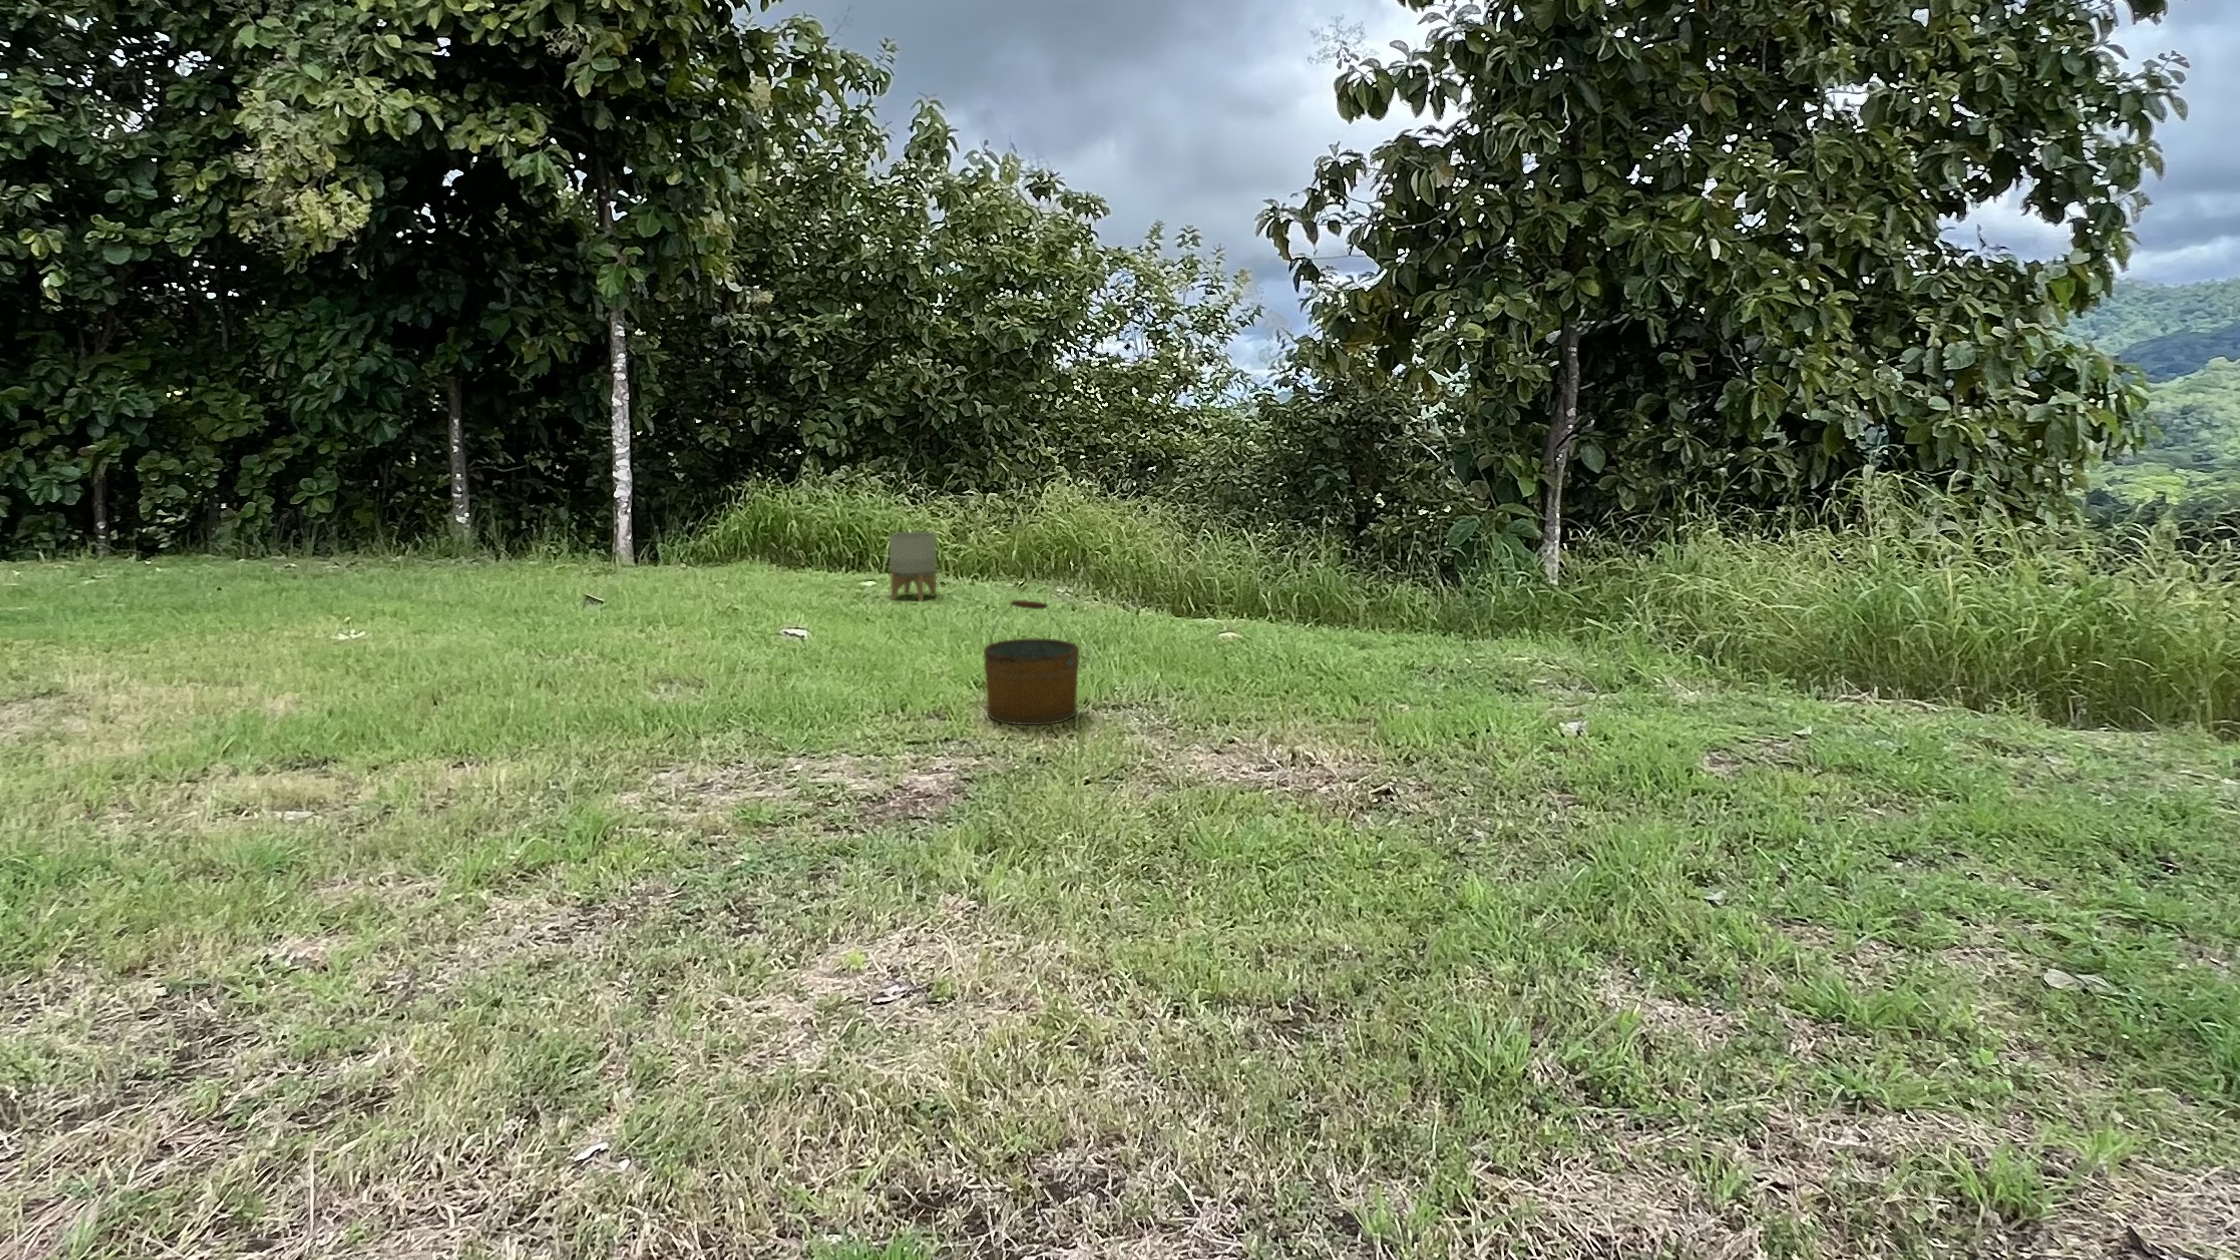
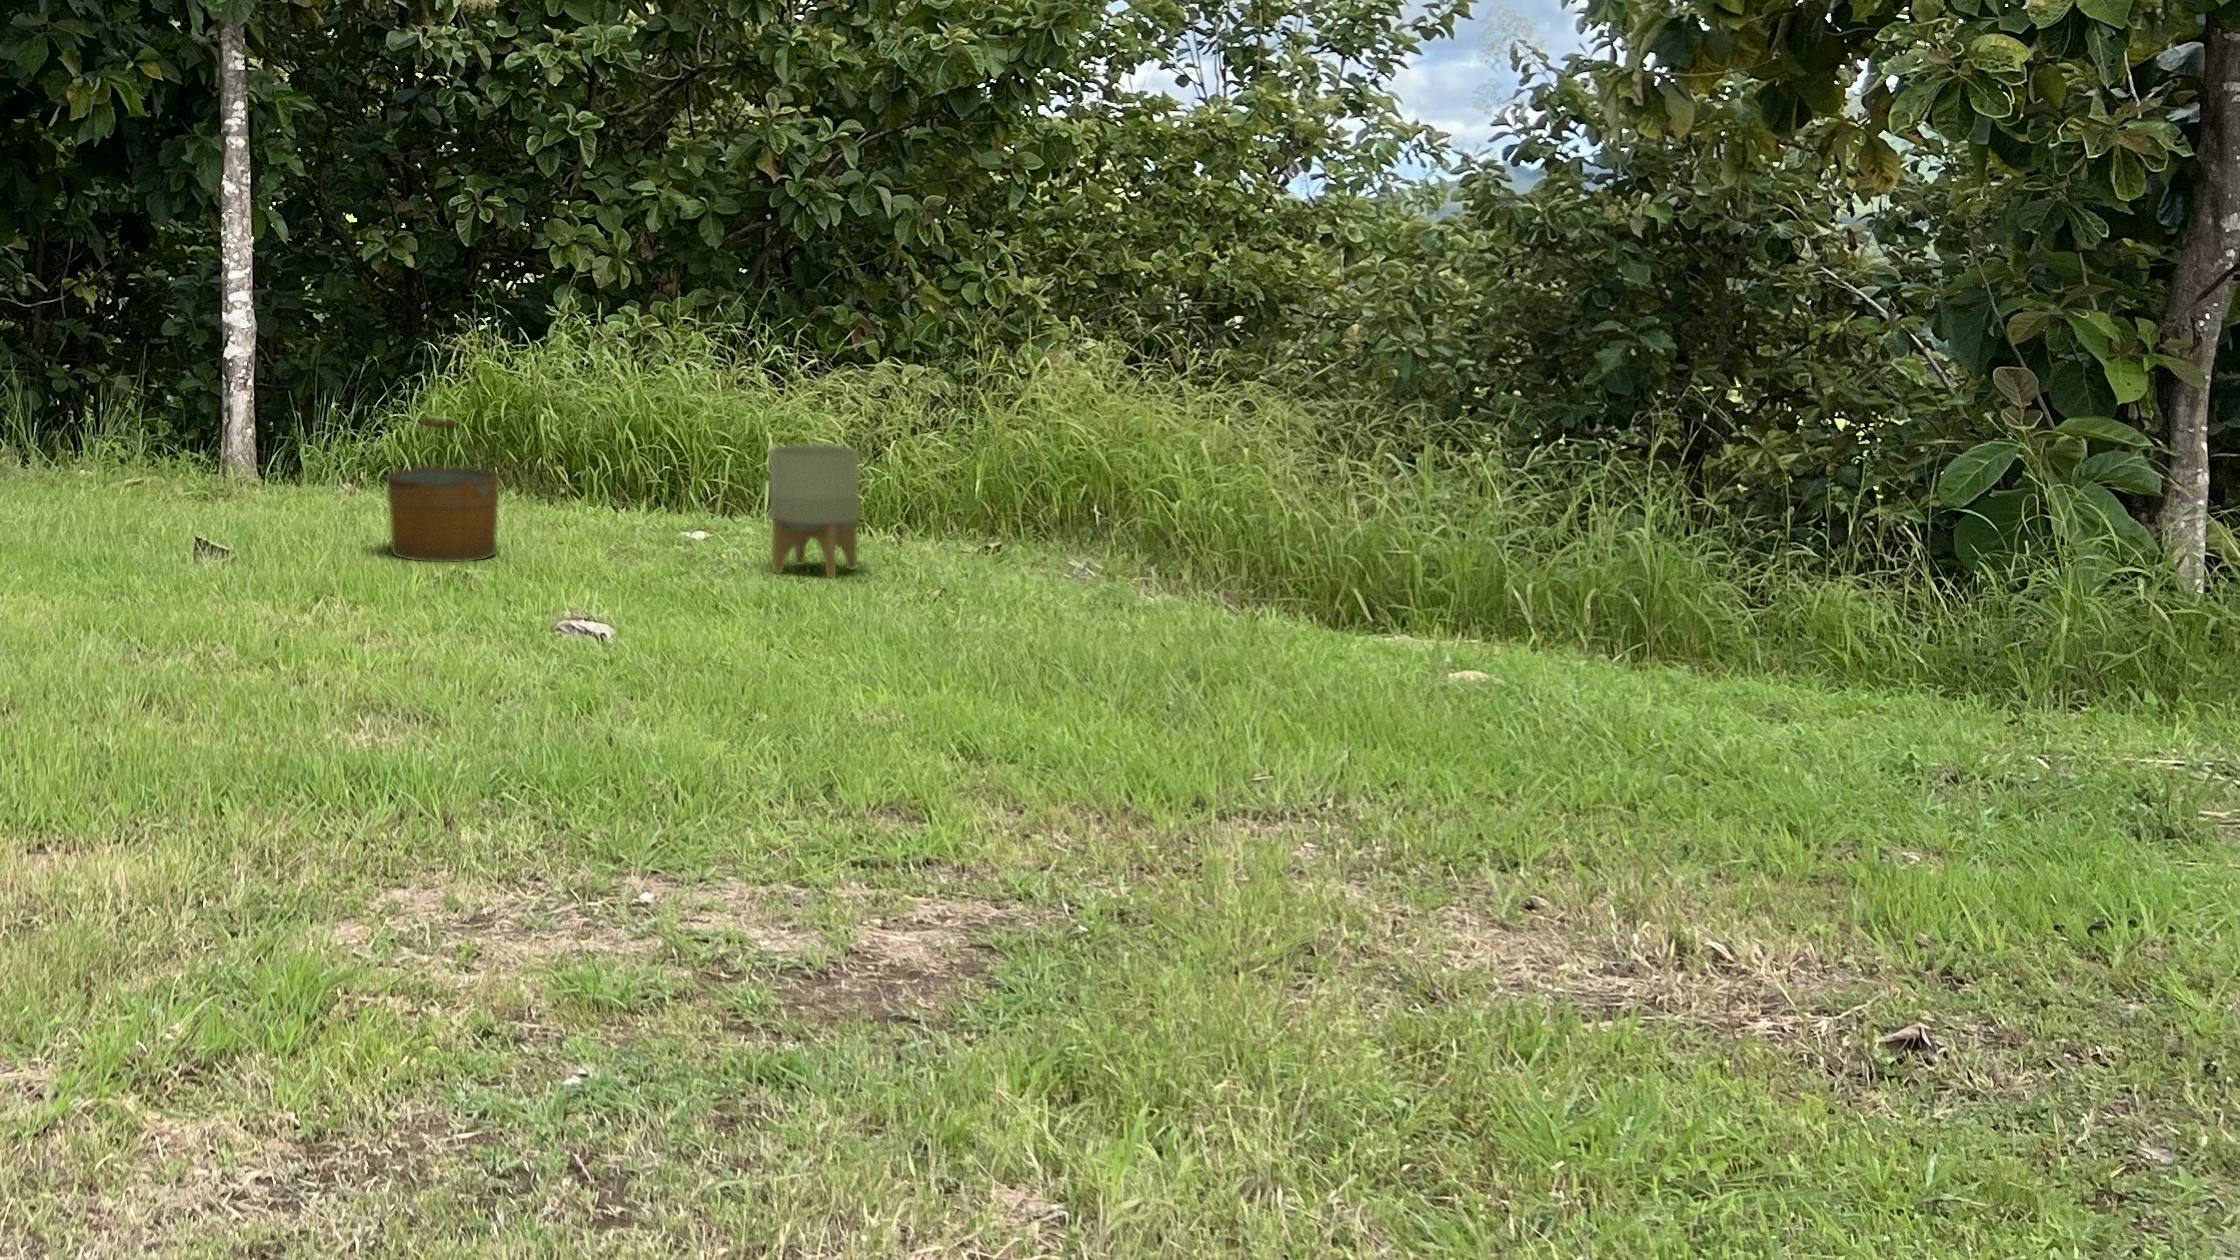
bucket: present [984,600,1079,725] -> present [388,419,499,562]

